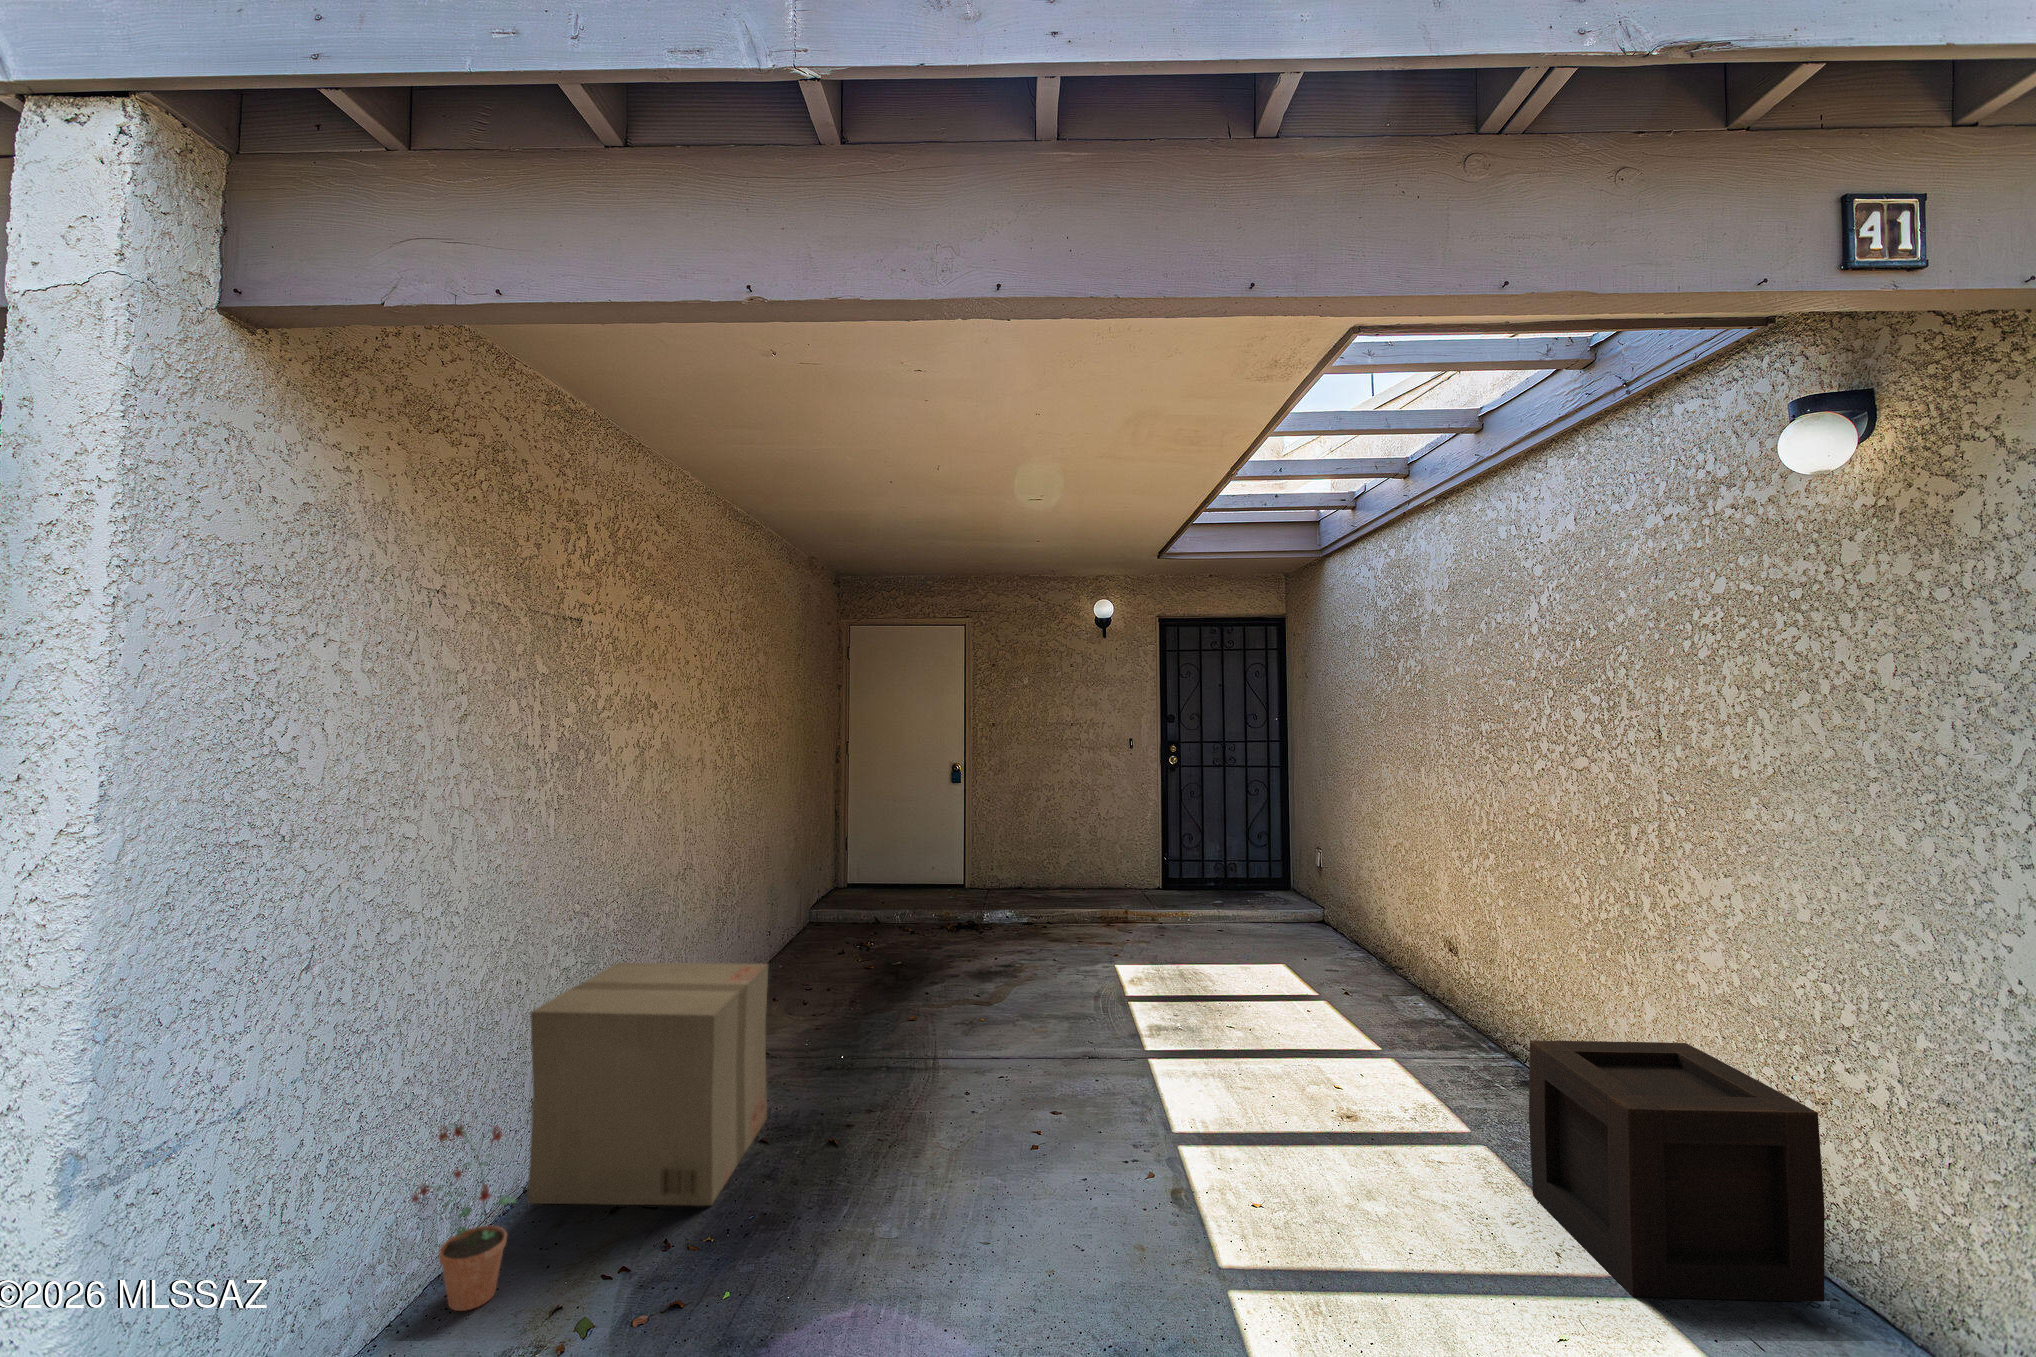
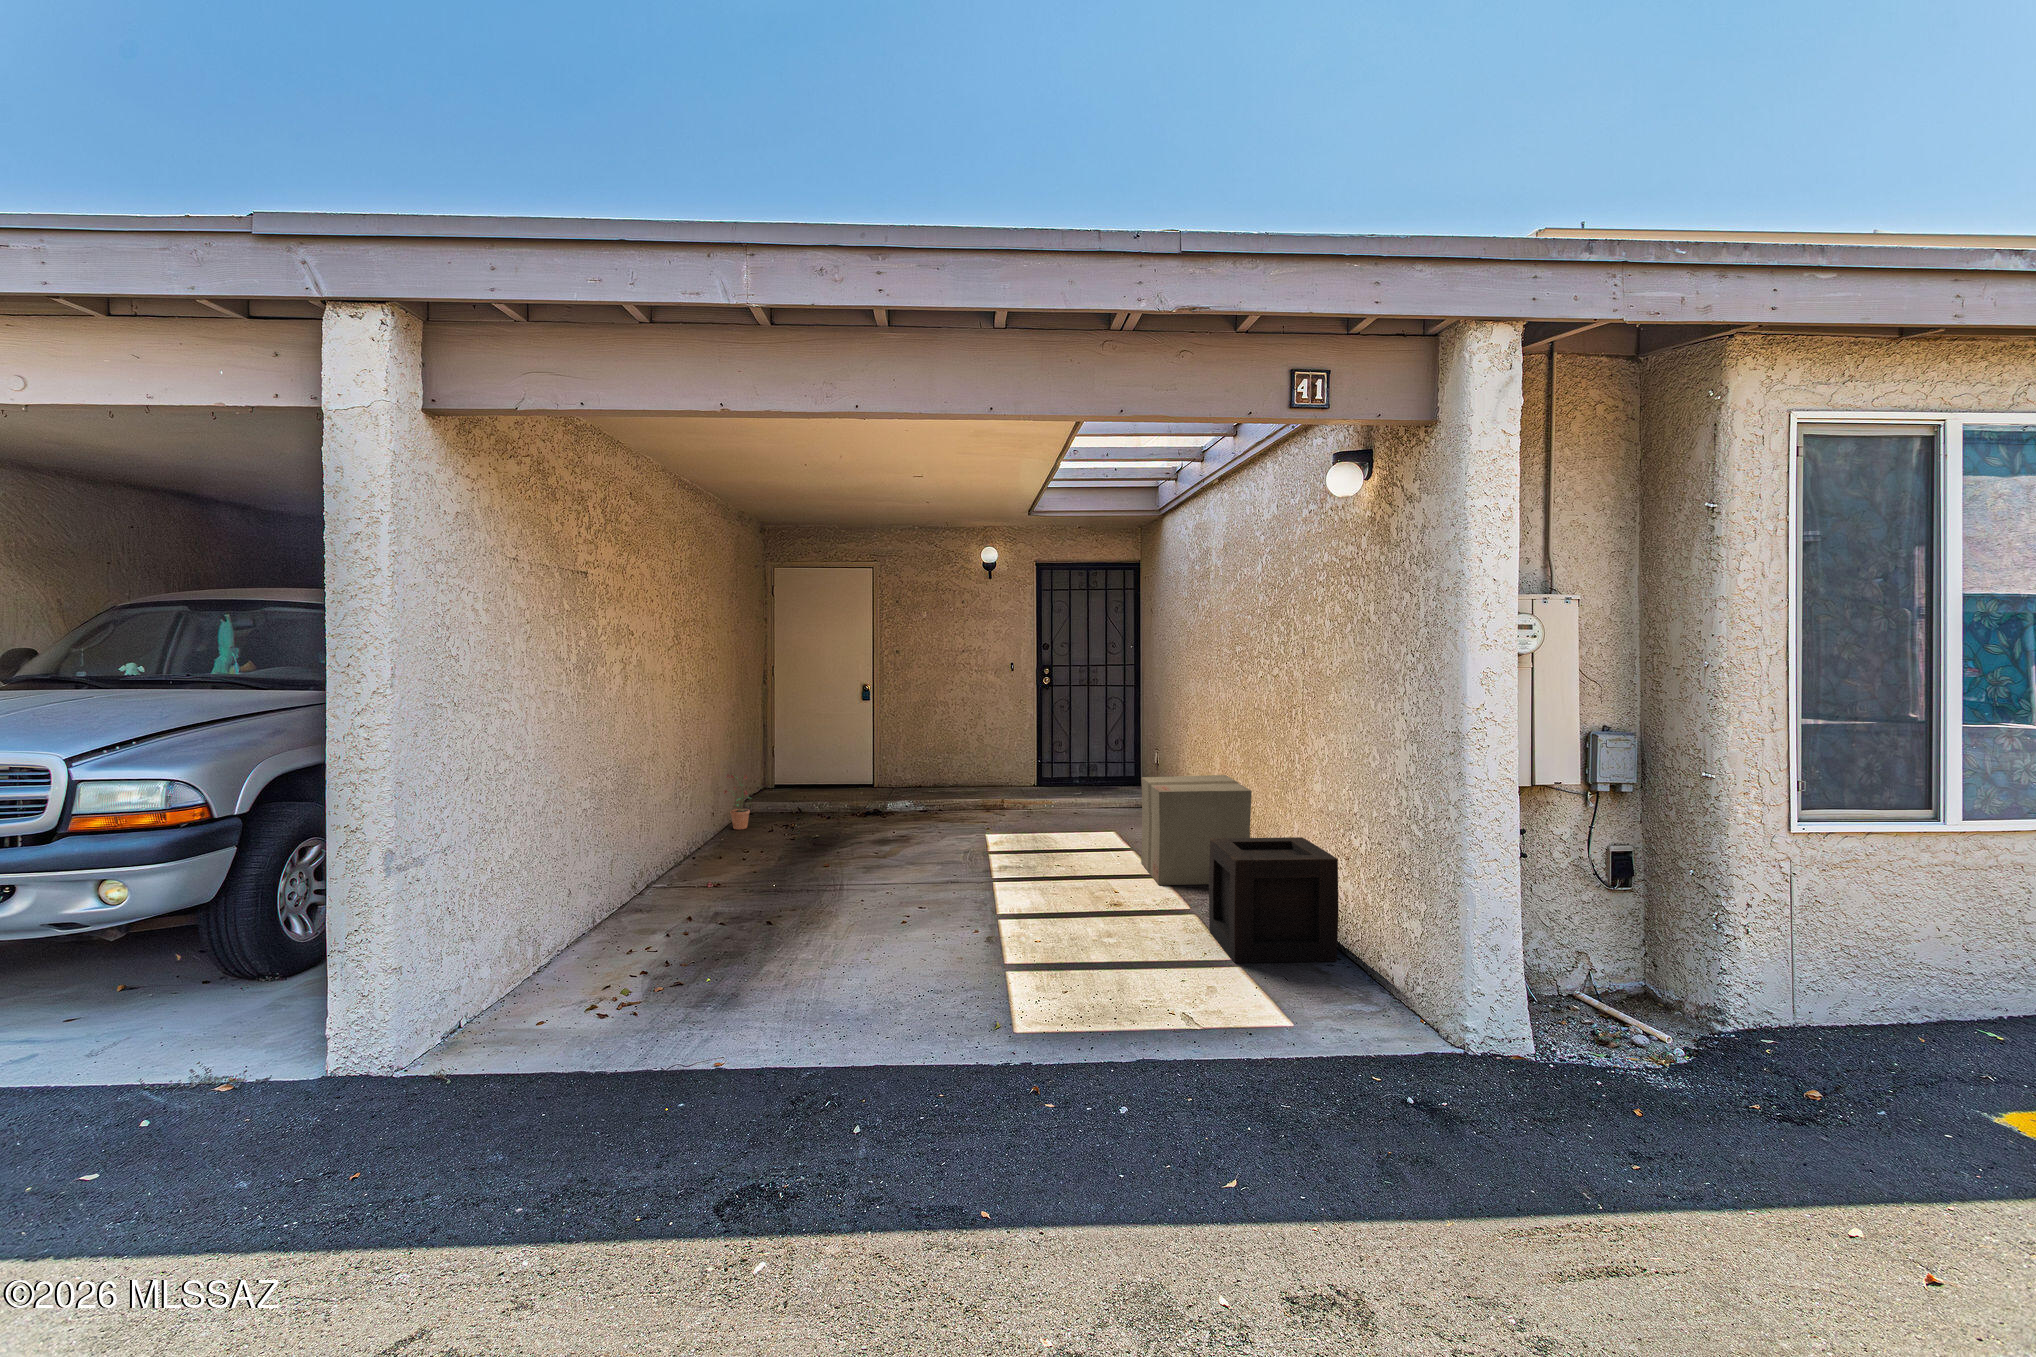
cardboard box: present [528,963,768,1206] -> present [1141,775,1252,885]
potted plant: present [411,1124,516,1311] -> present [724,773,750,829]

